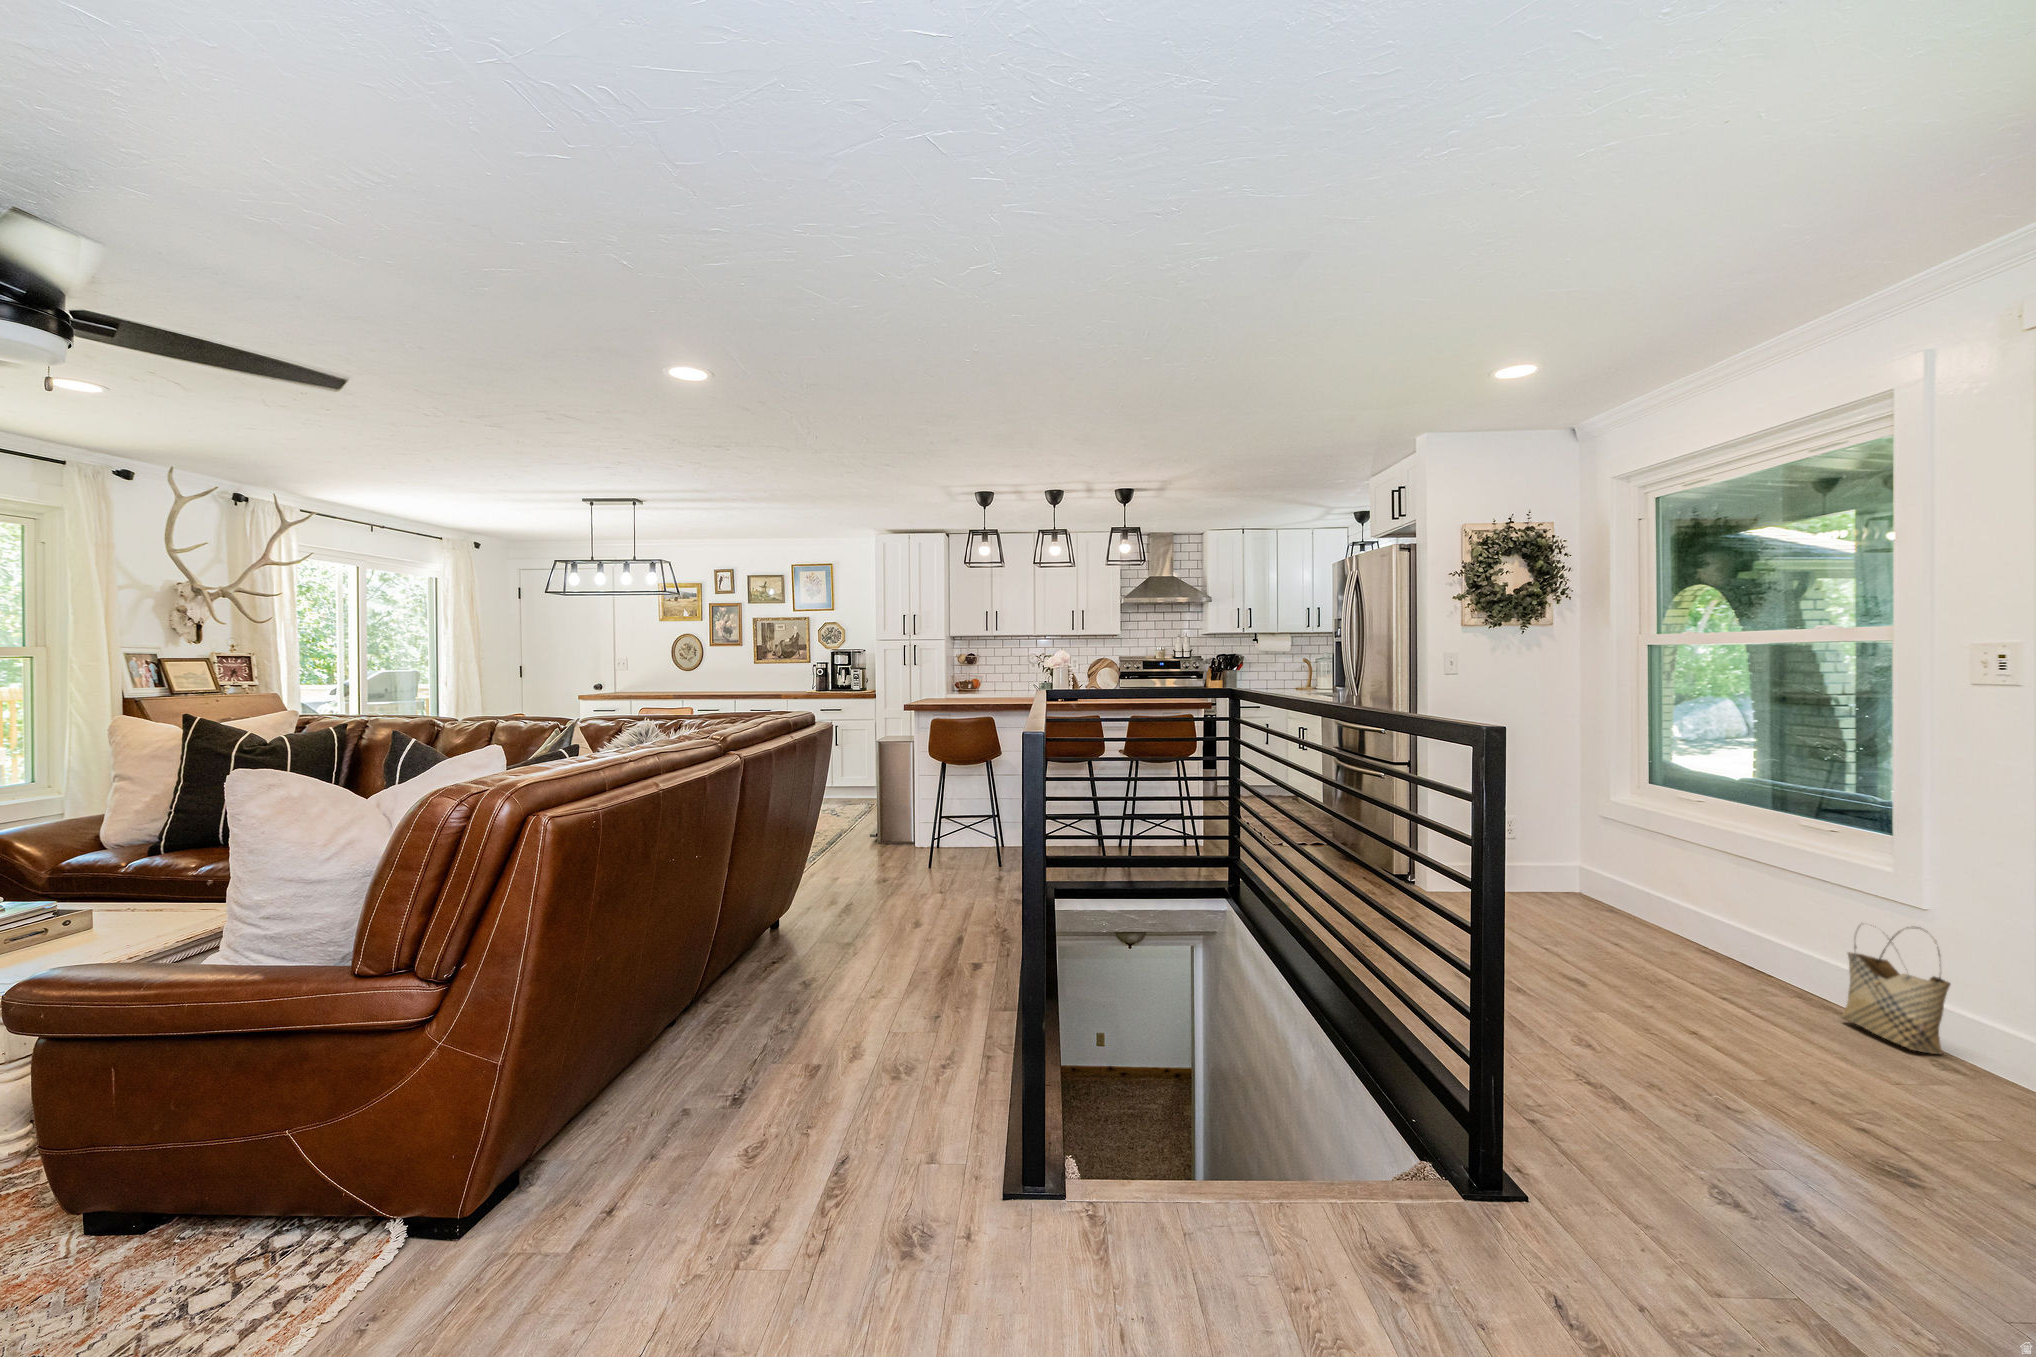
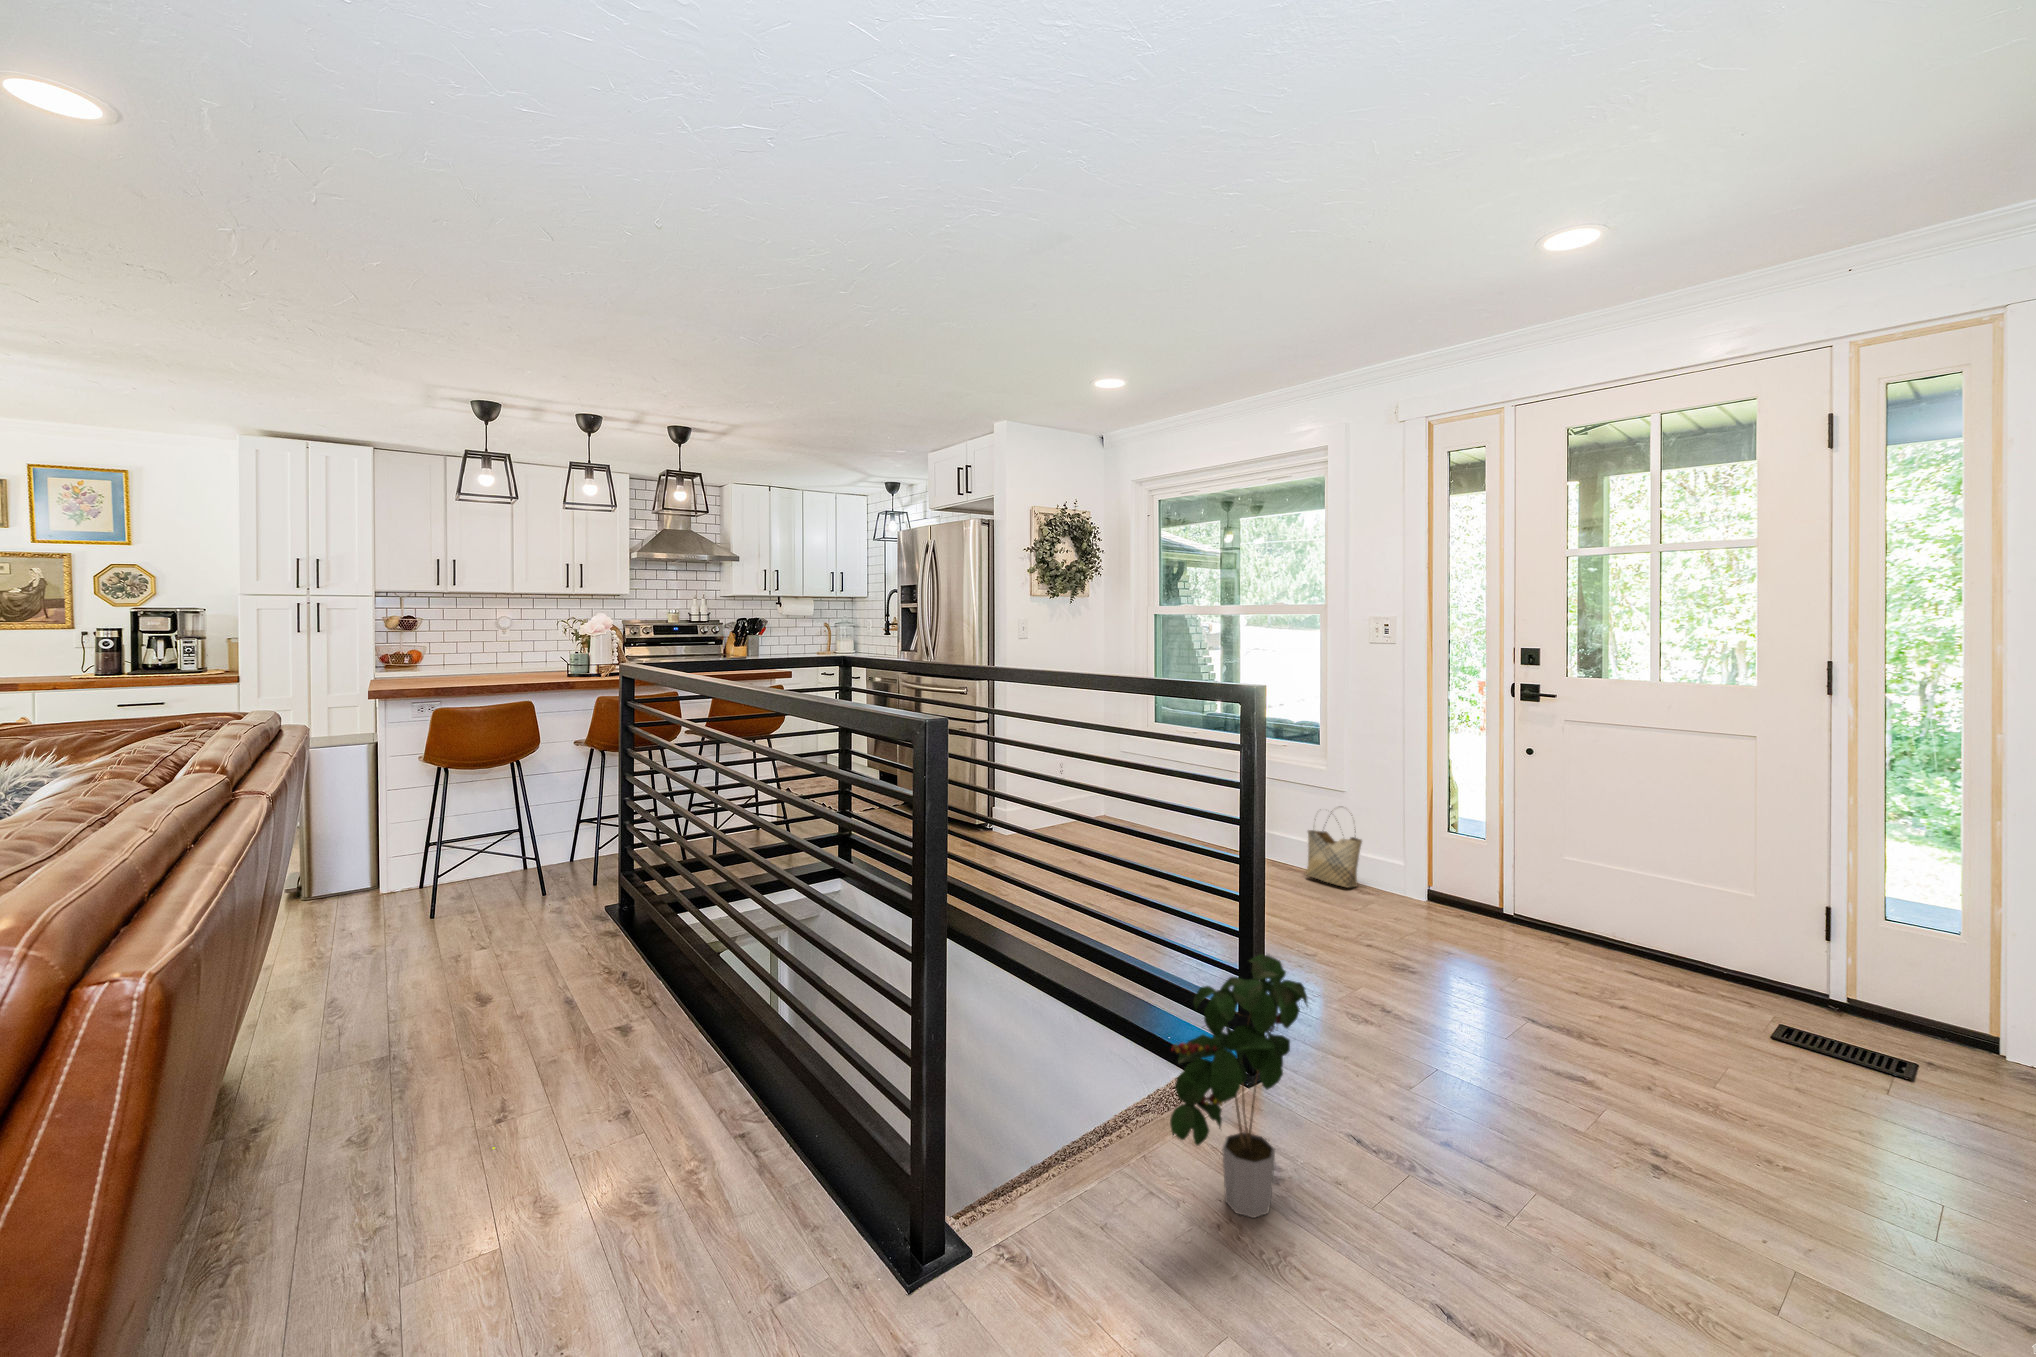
potted plant: none [1224,1018,1471,1309] -> present [1170,954,1308,1218]

